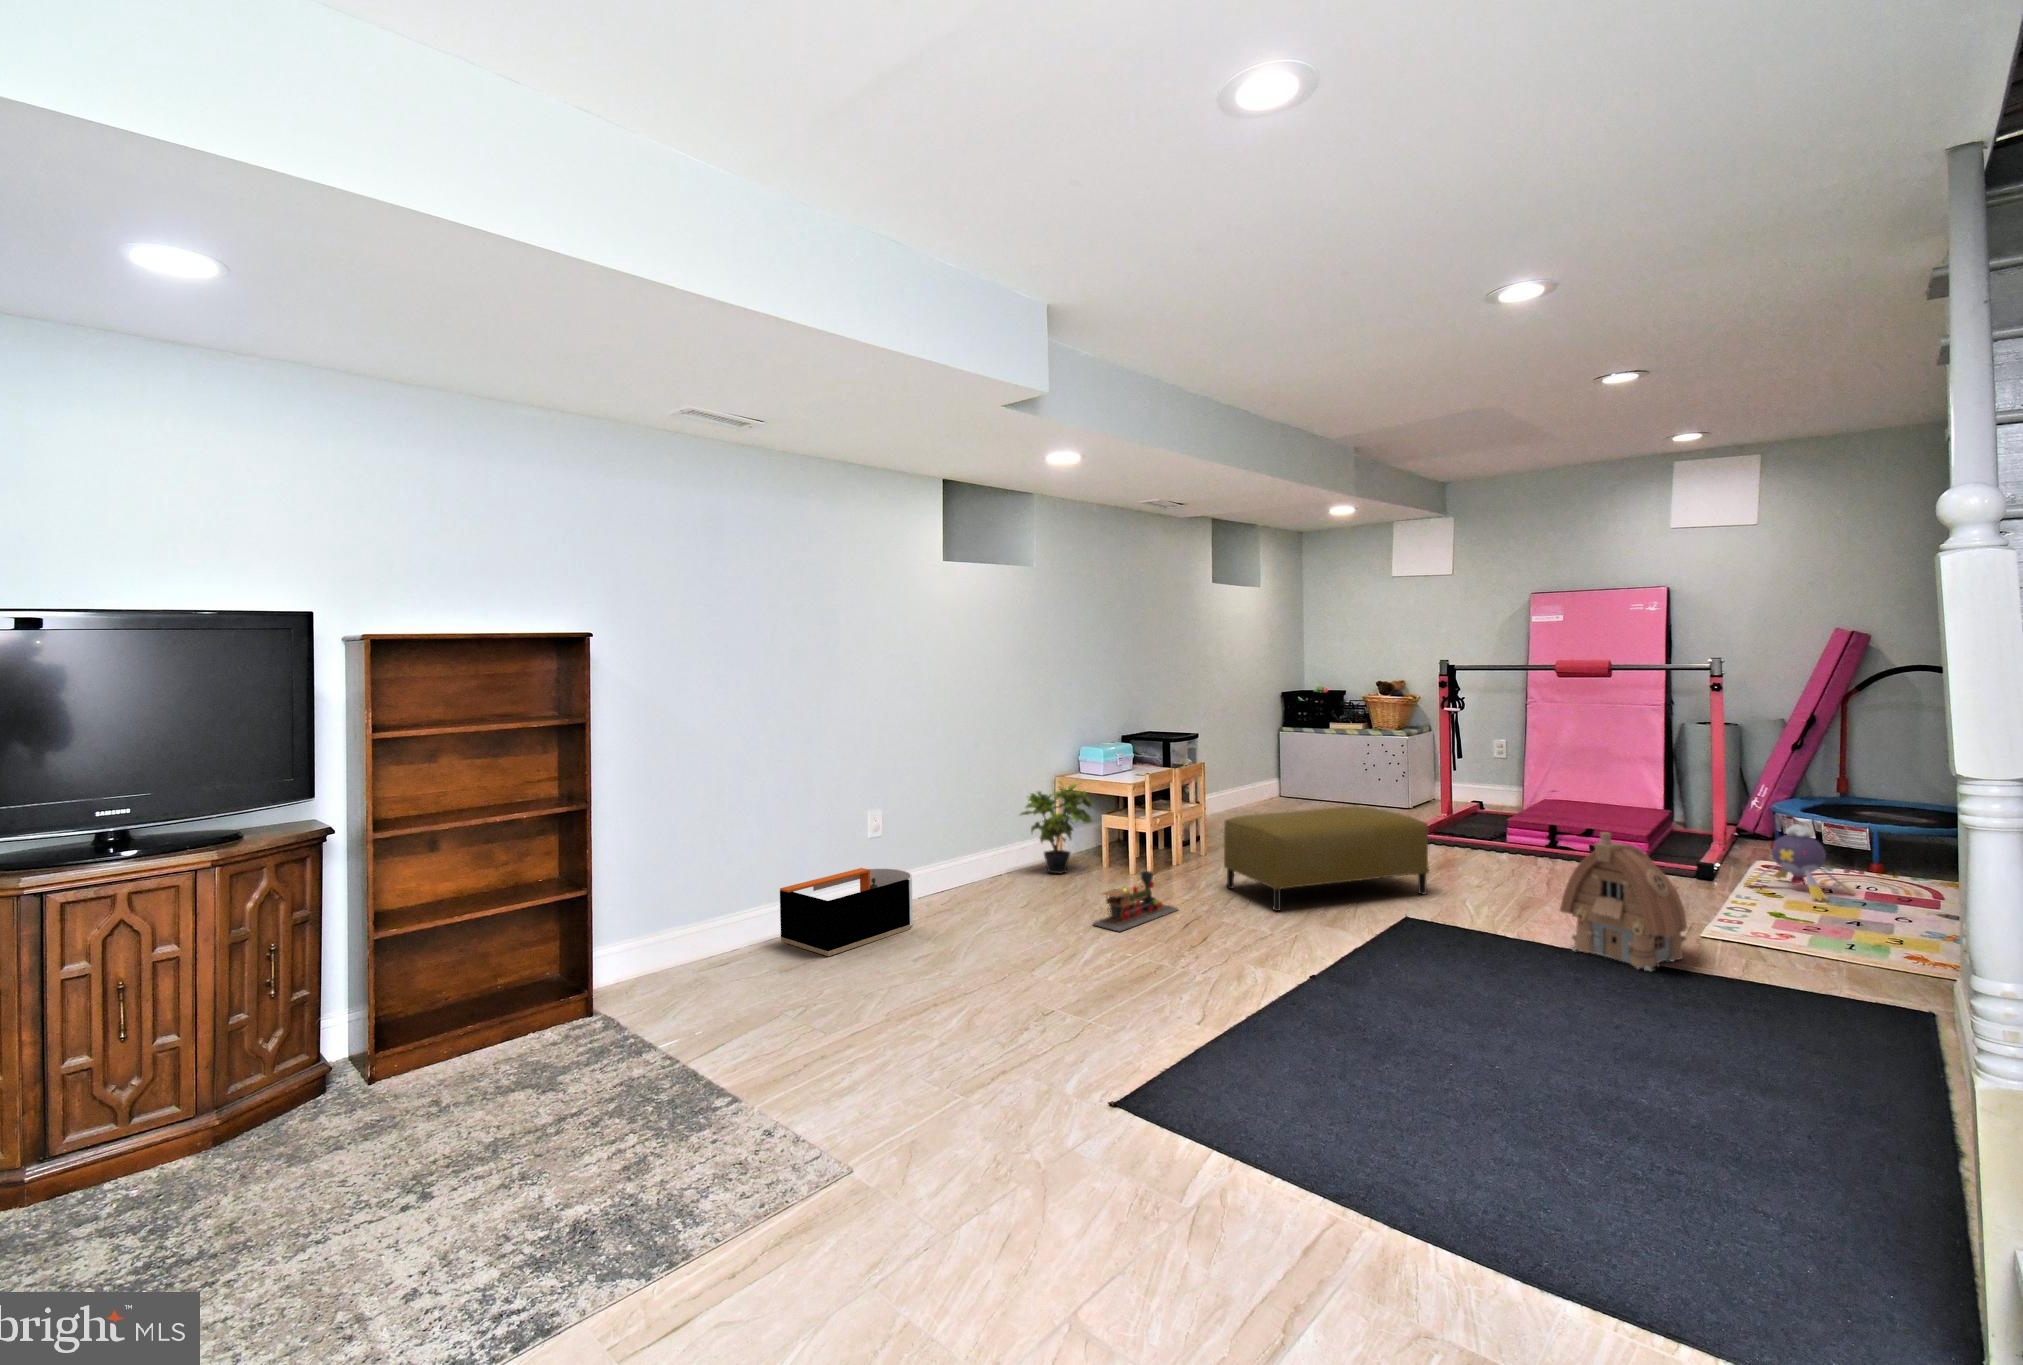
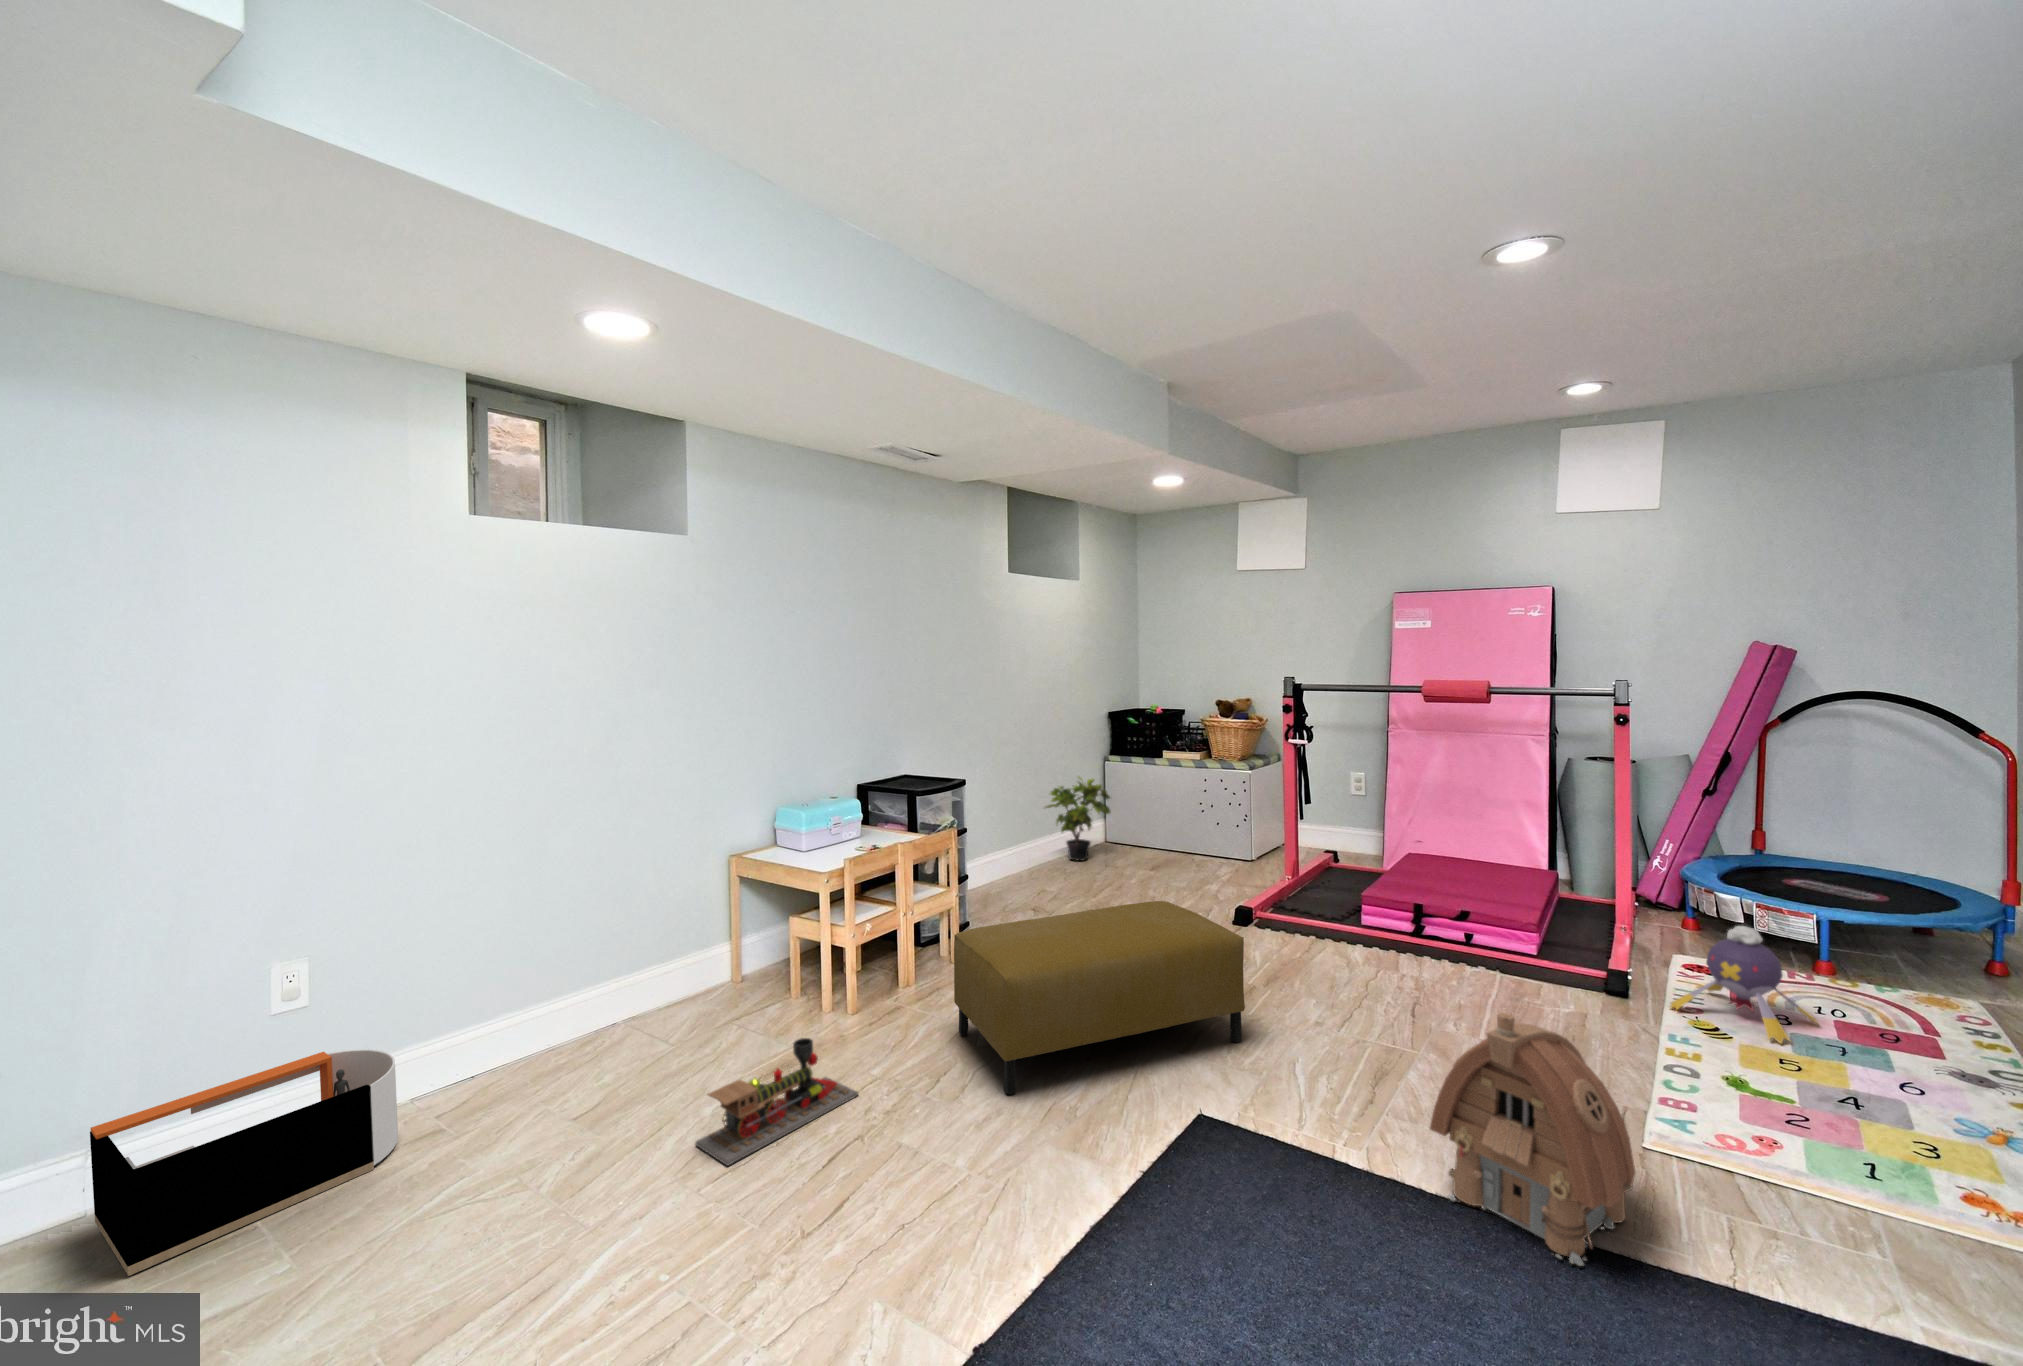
potted plant: present [1021,781,1093,873] -> present [1046,777,1110,861]

